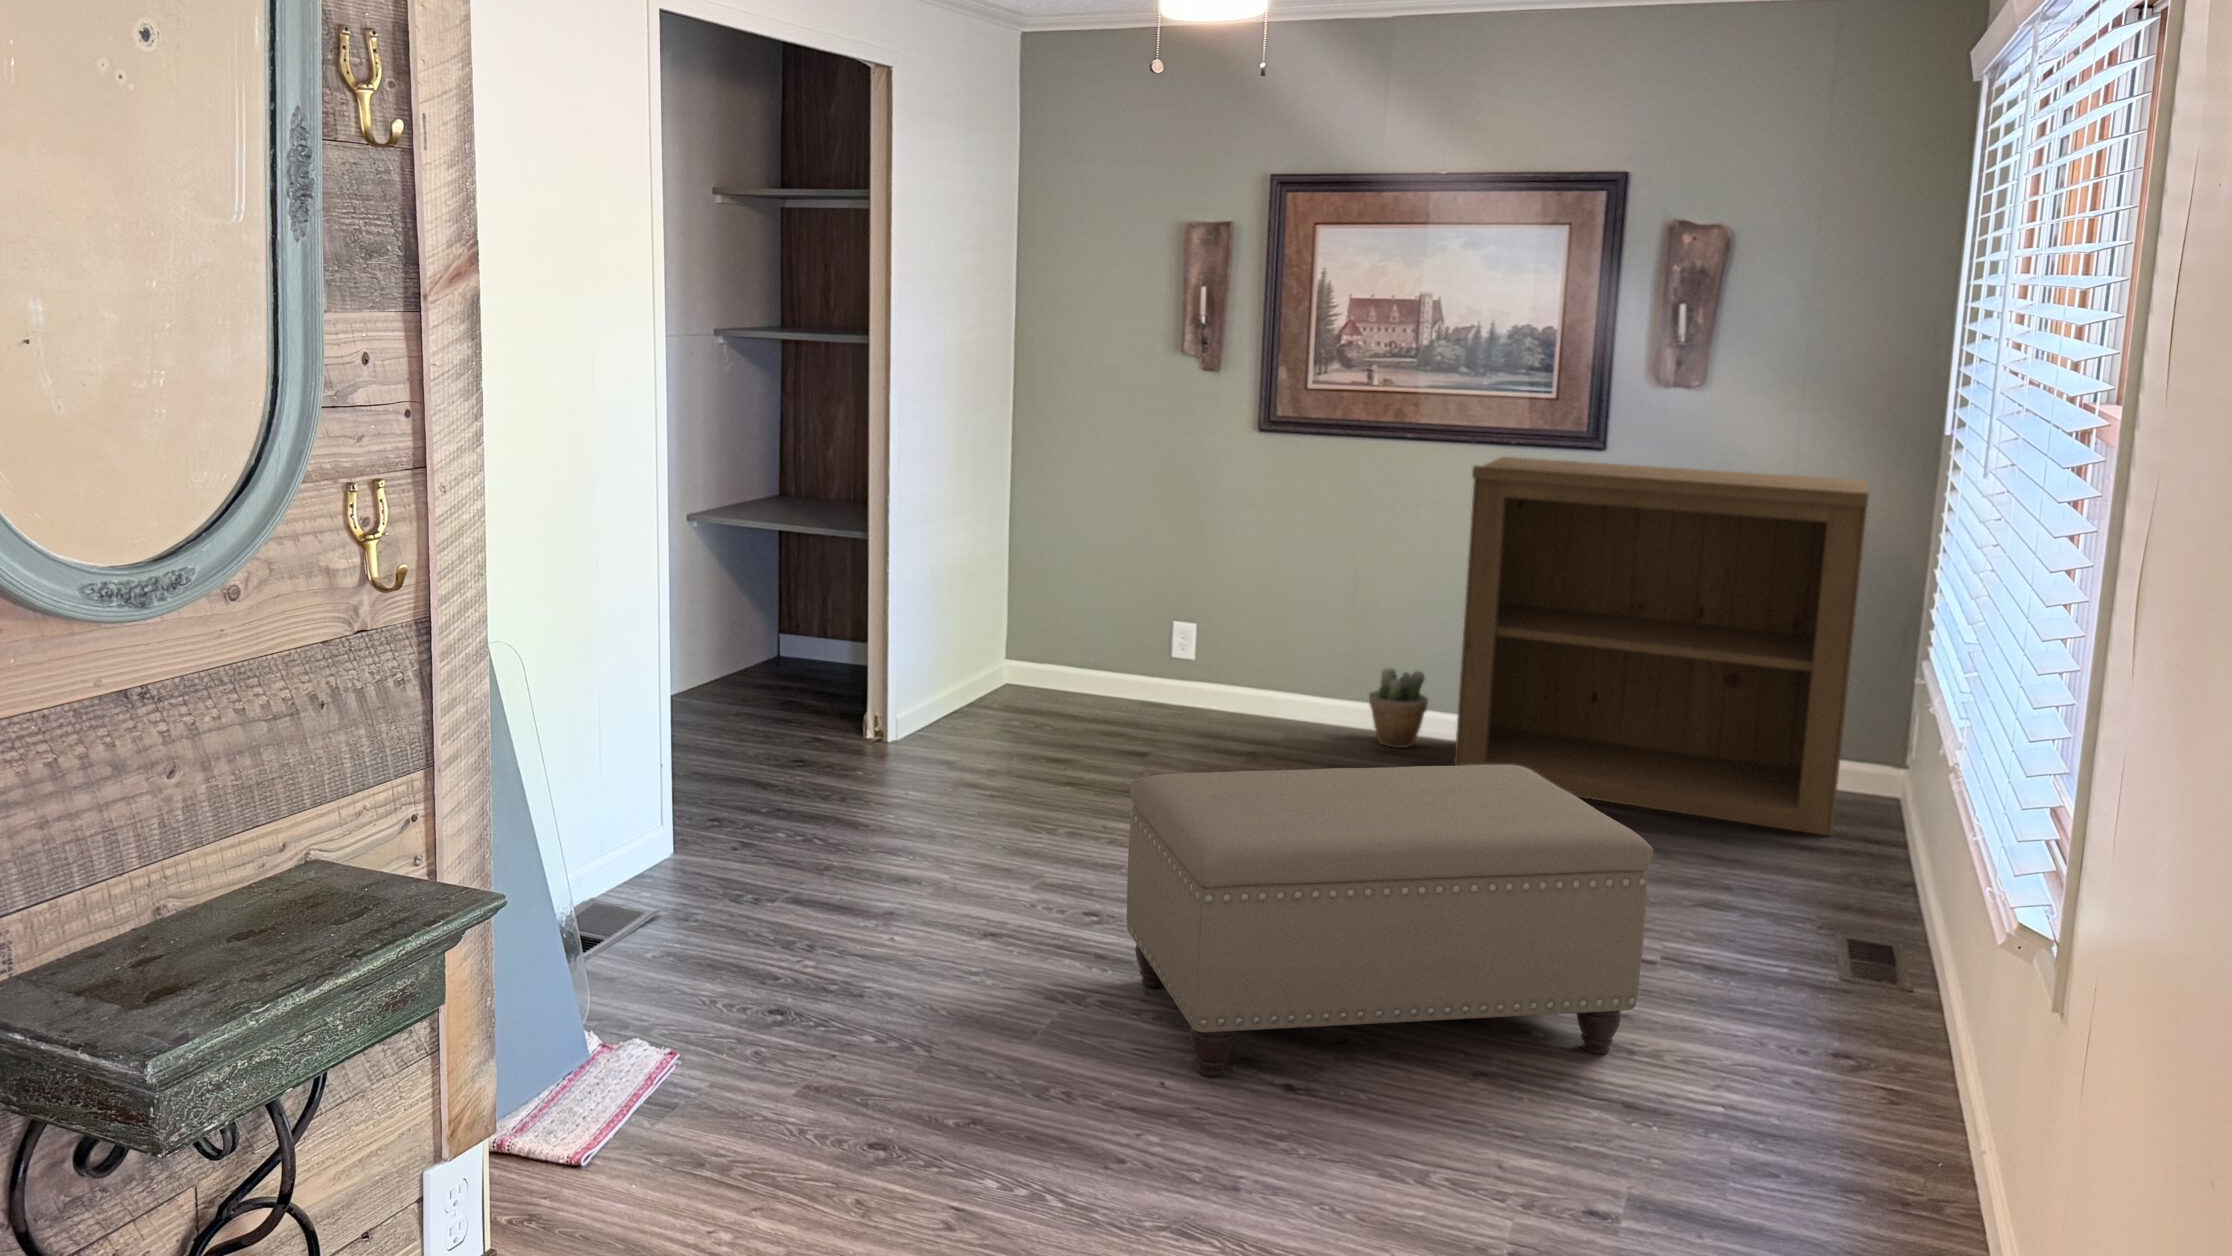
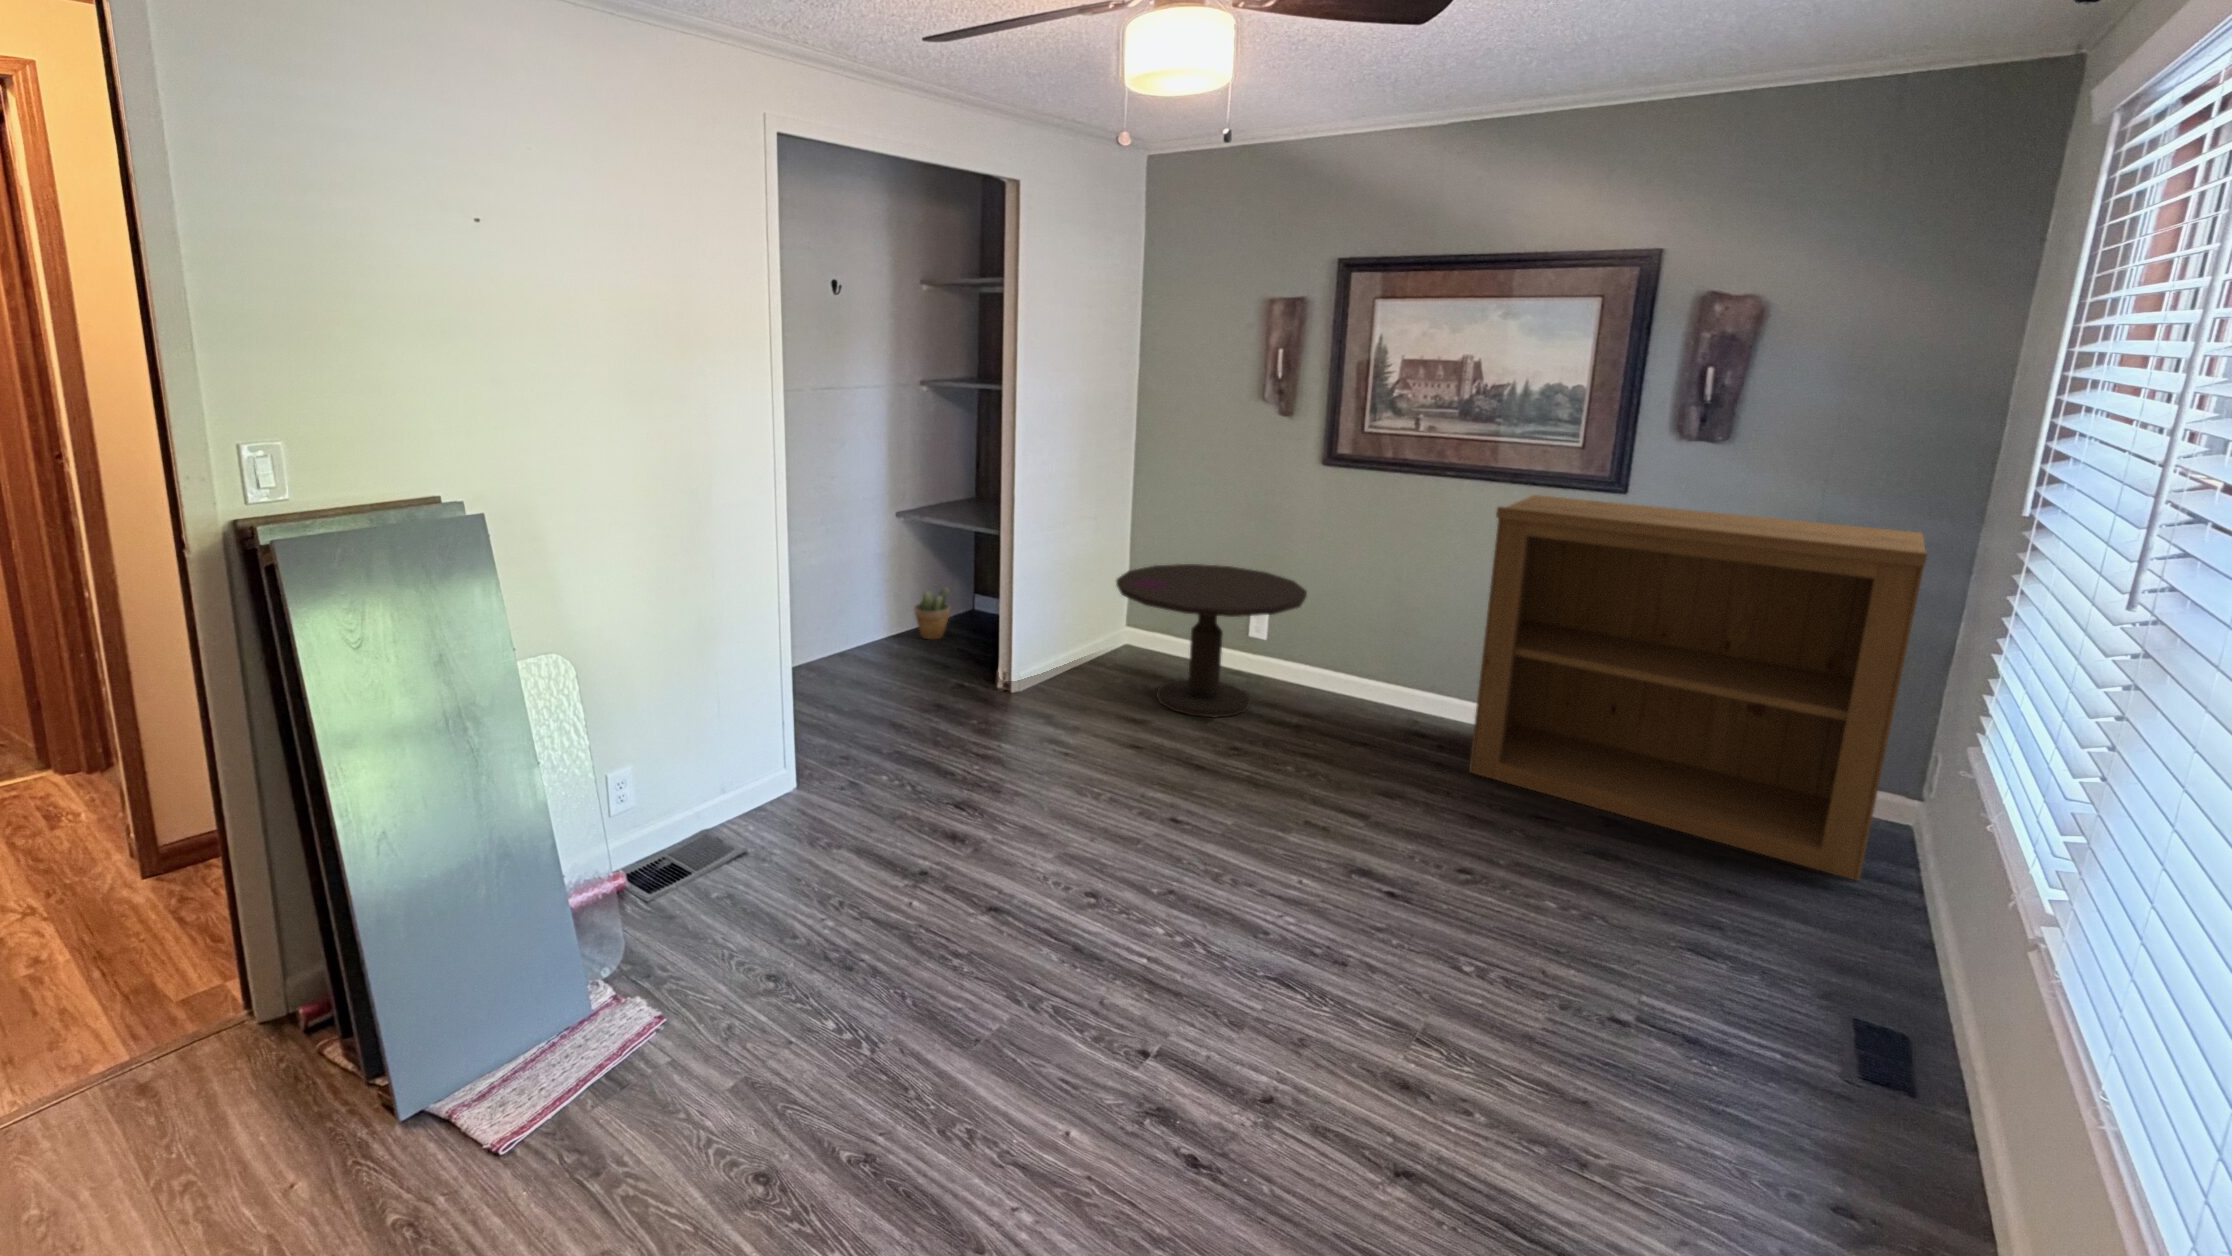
side table: none [1022,561,1255,747] -> present [1116,564,1307,718]
potted plant: present [1369,668,1428,748] -> present [914,588,950,639]
ottoman: present [1127,765,1653,1077] -> none [1089,808,1623,1171]

